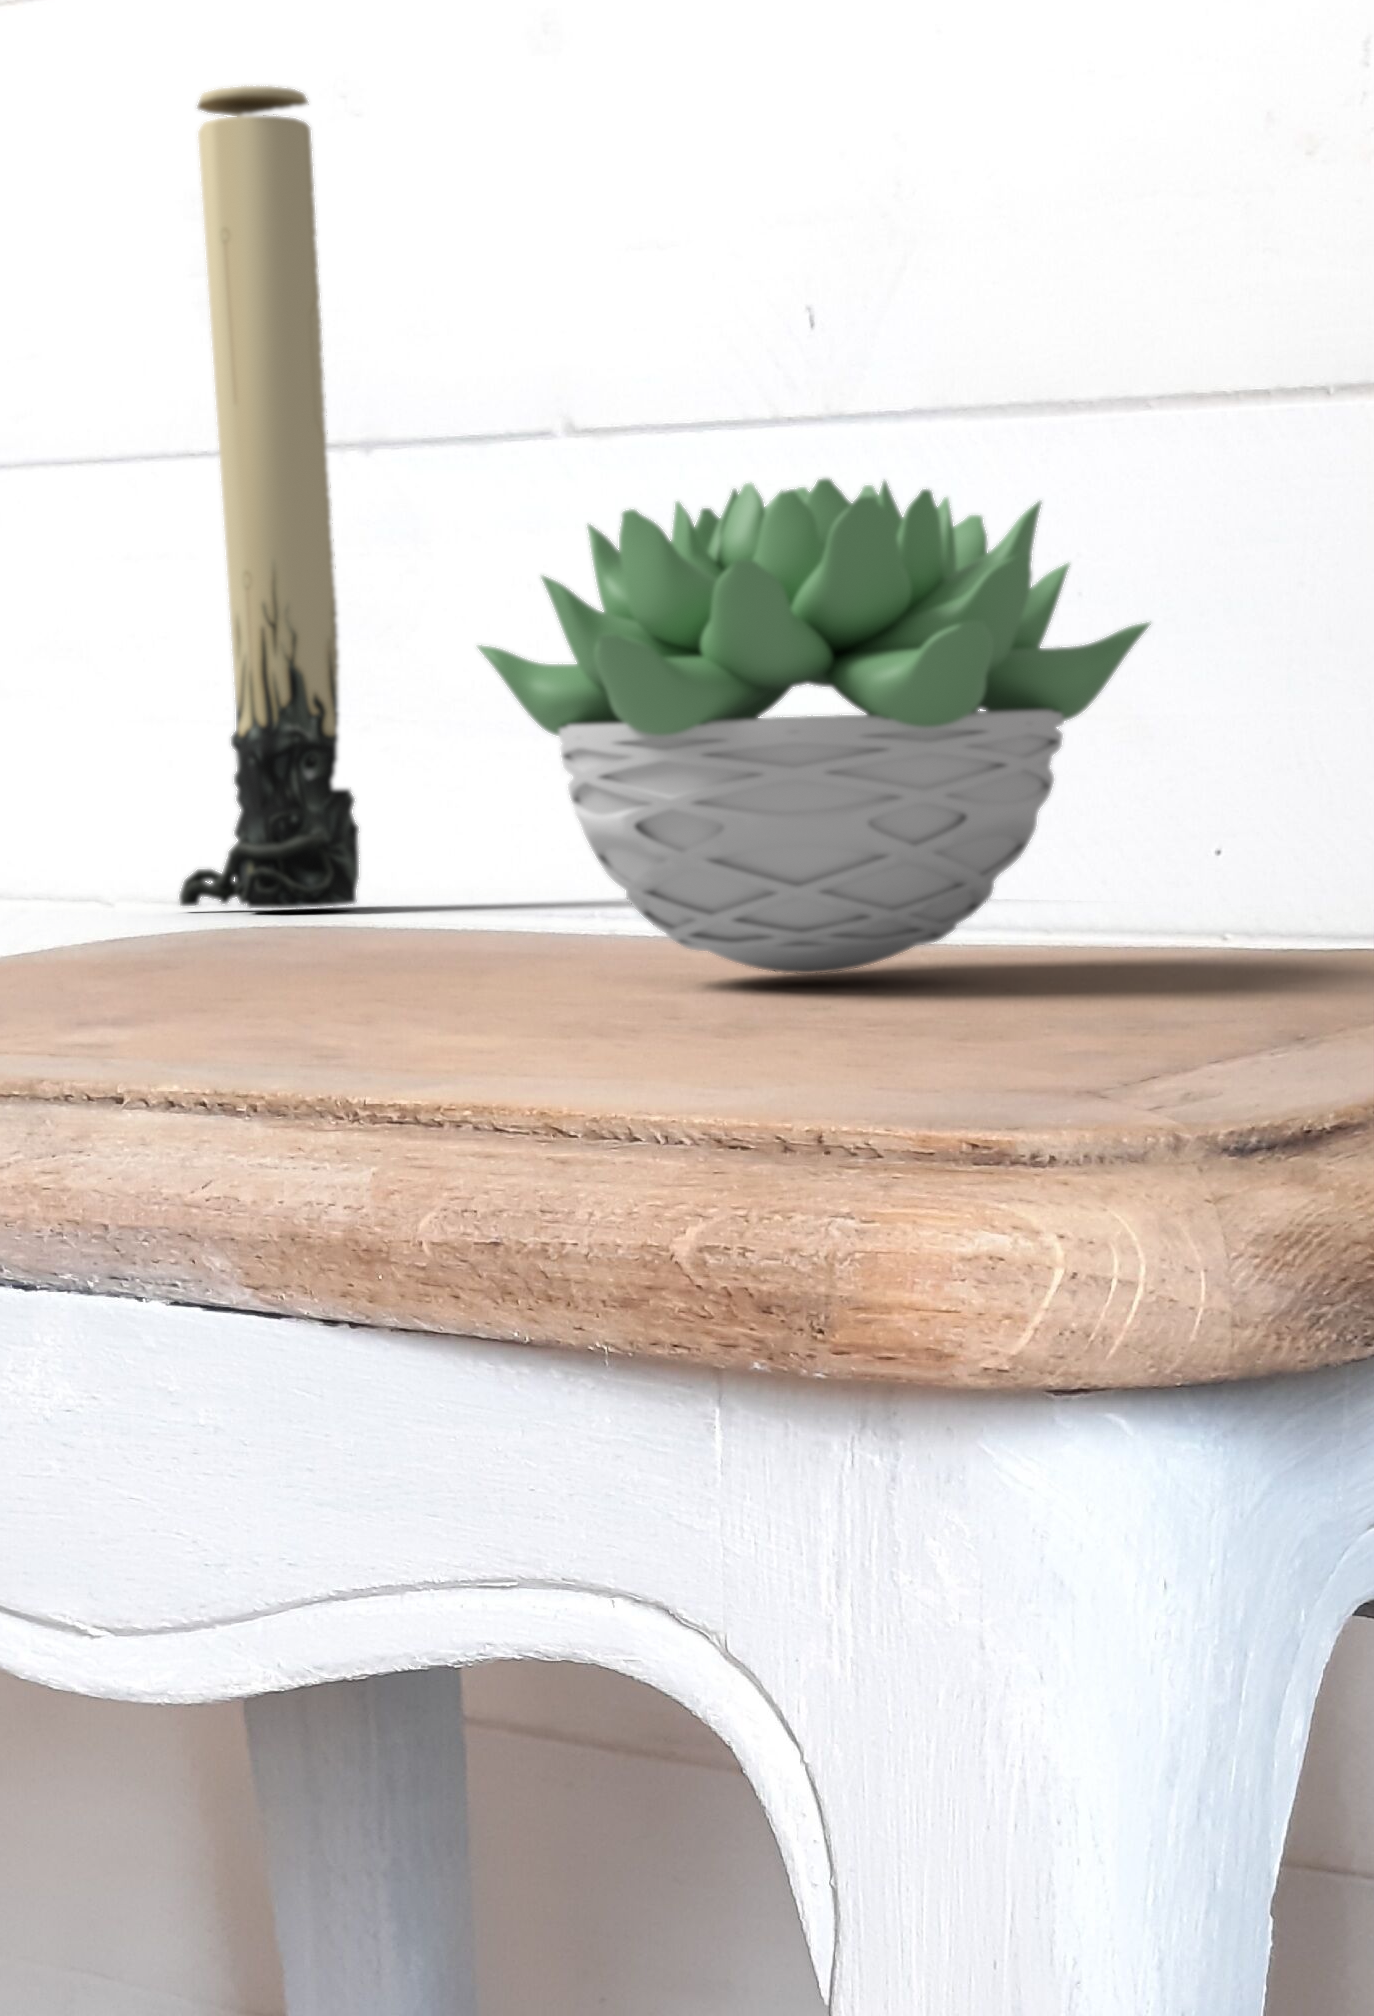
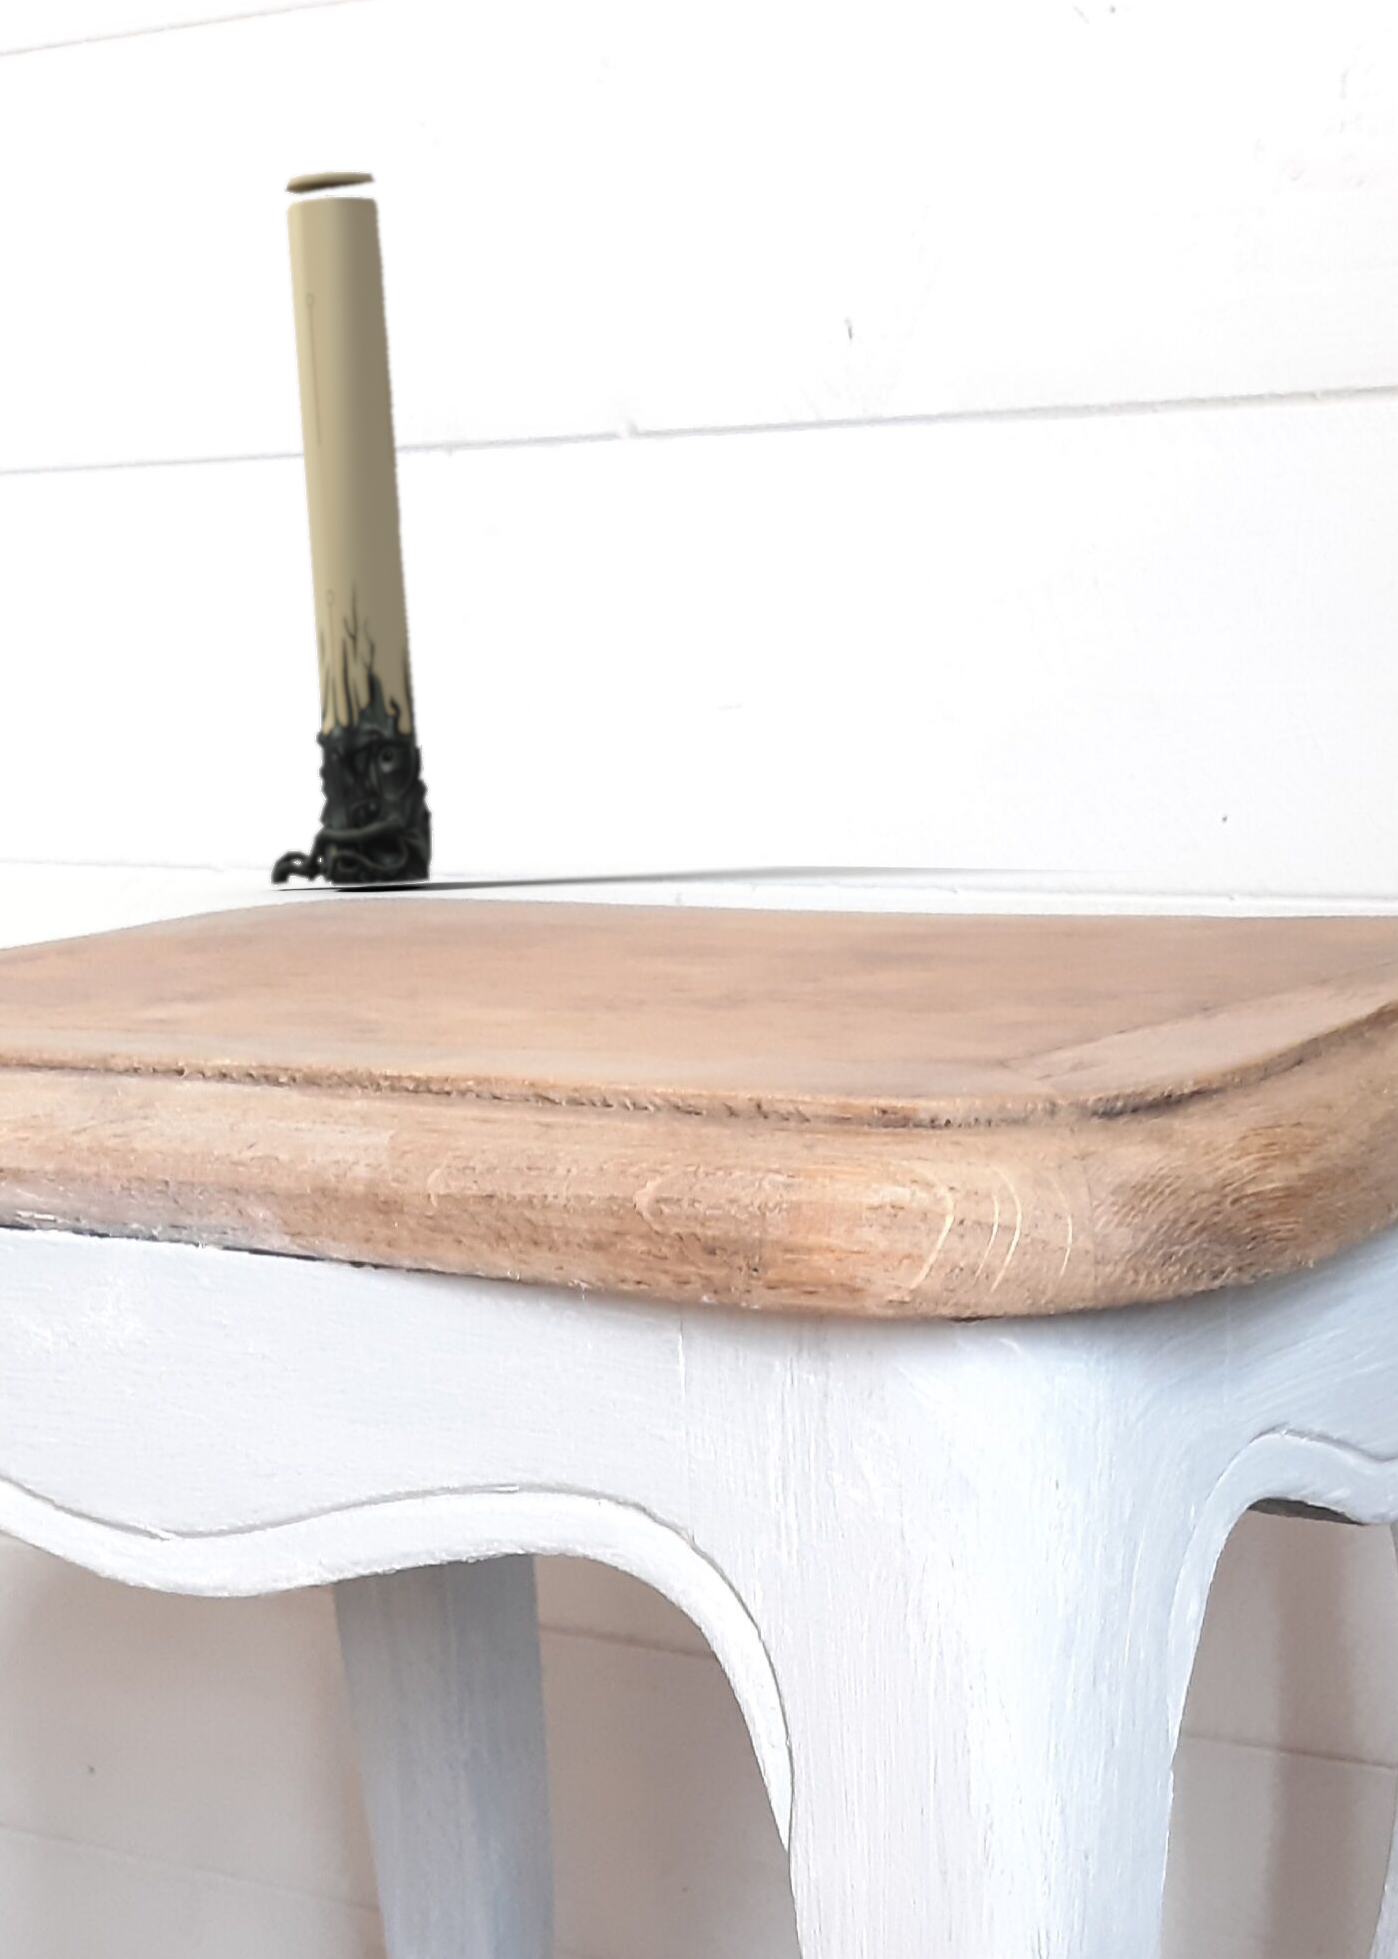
succulent plant: present [478,478,1151,974] -> none [505,532,1095,951]

